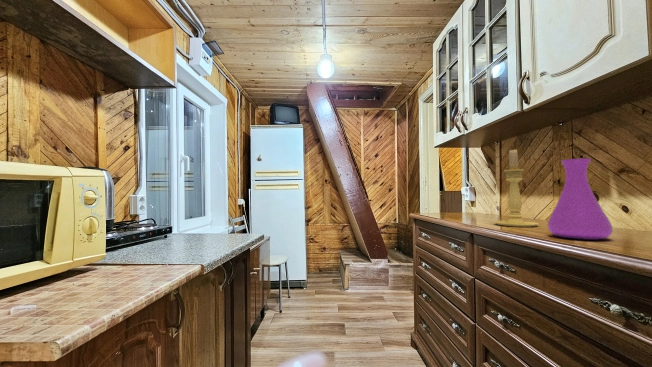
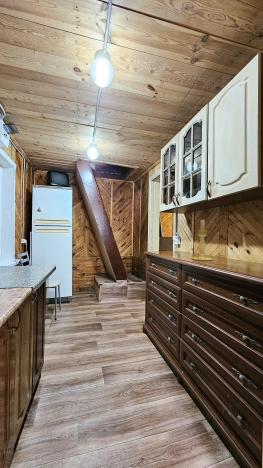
vase: present [548,158,613,240] -> none [216,229,242,267]

